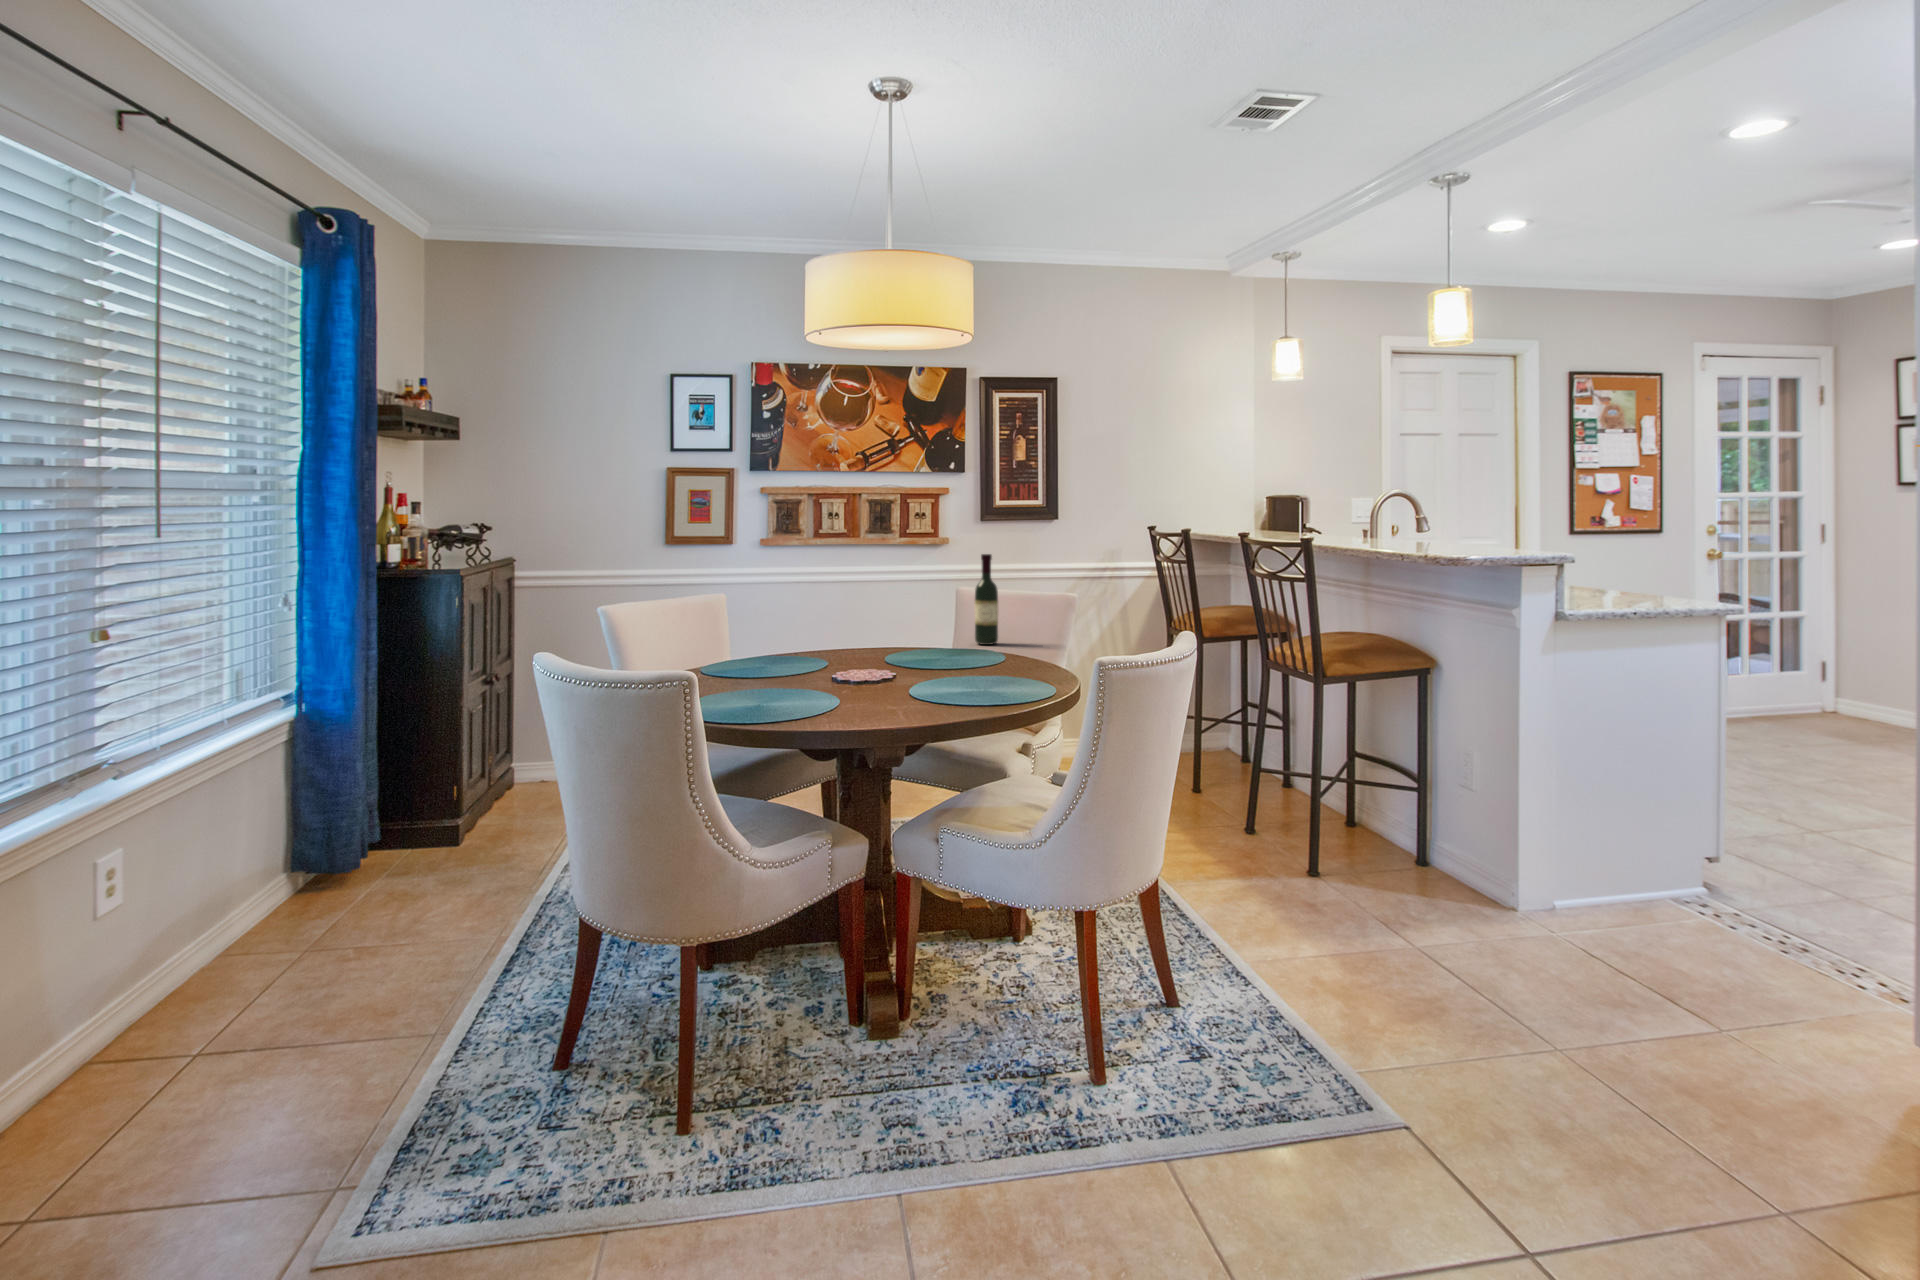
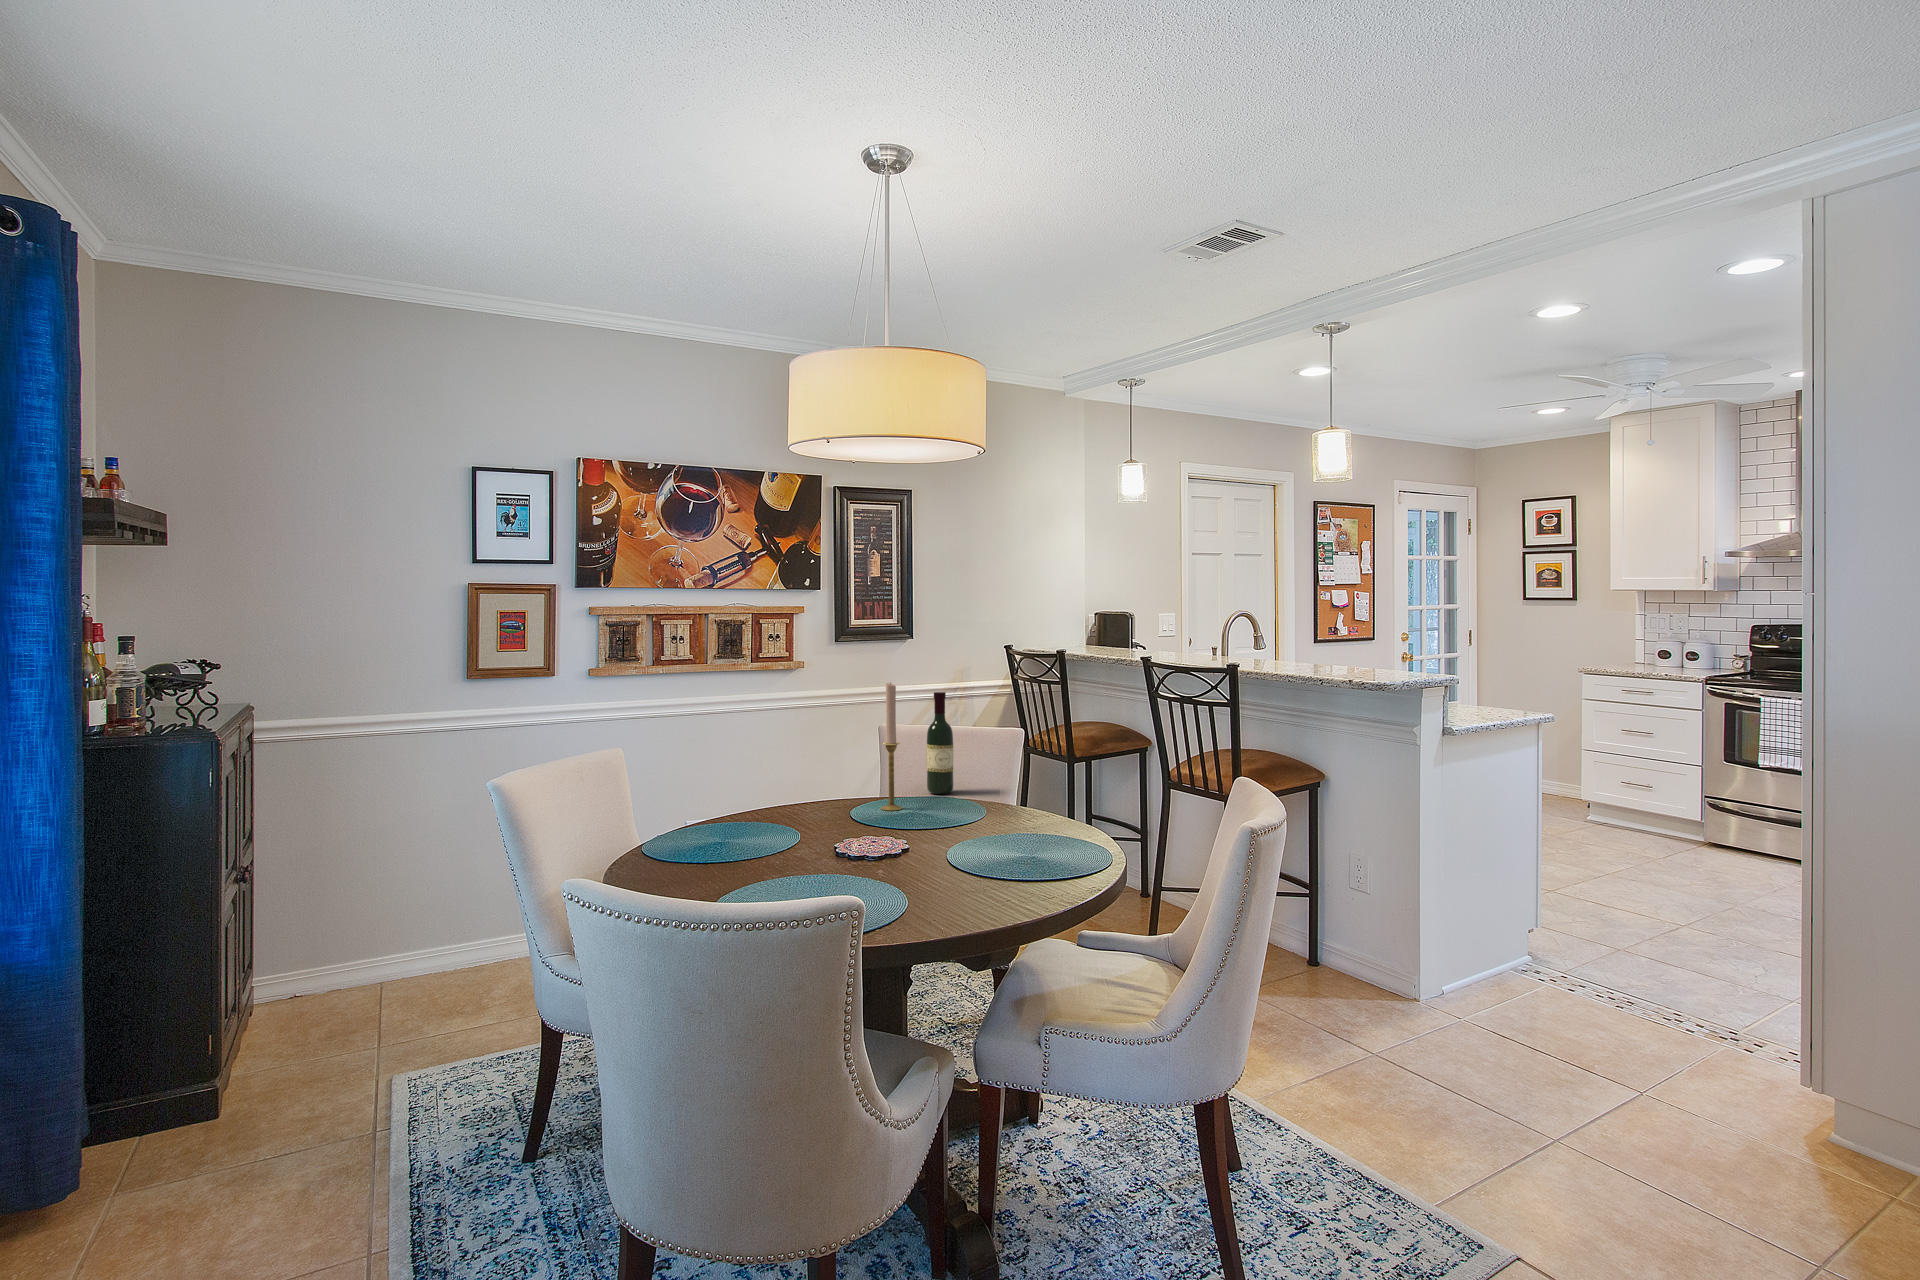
candlestick: none [917,541,935,652] -> present [881,683,902,810]

